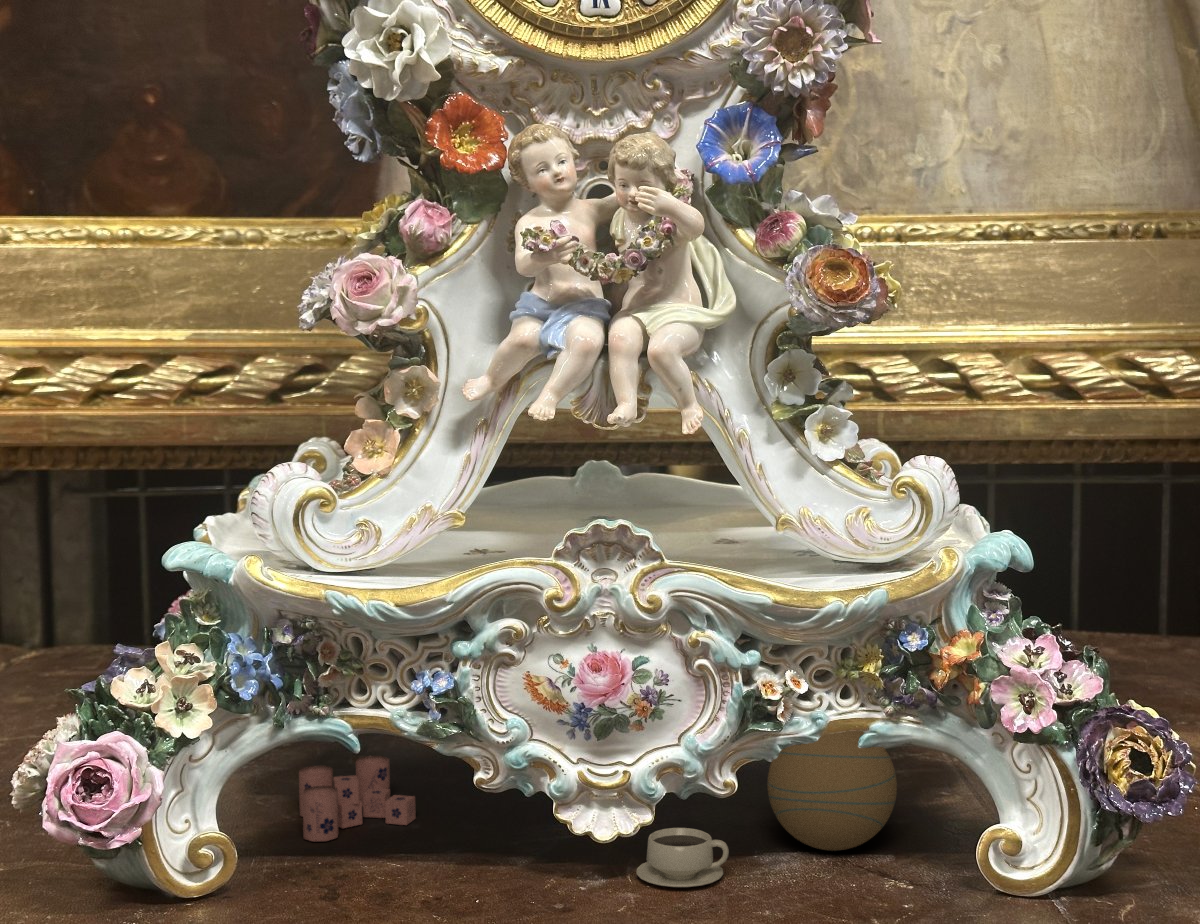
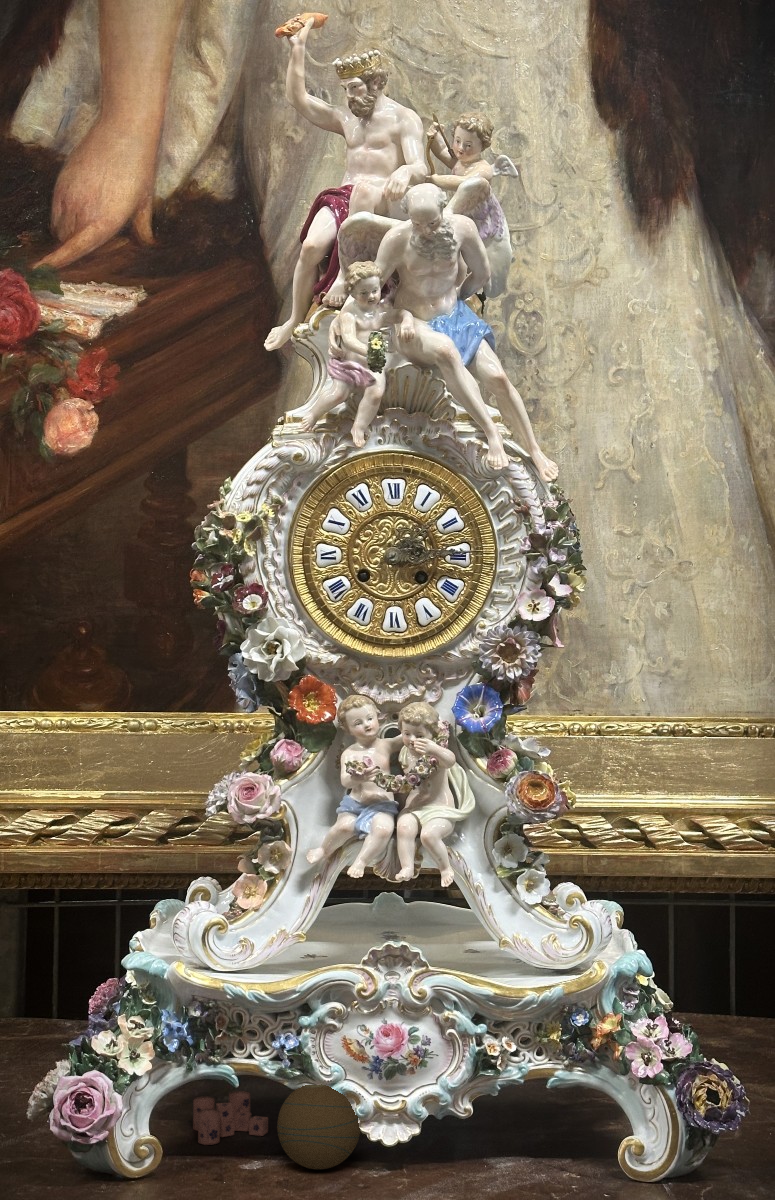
decorative orb: present [767,730,897,851] -> present [277,1084,361,1169]
teacup: present [637,828,729,887] -> none [410,1136,467,1173]

